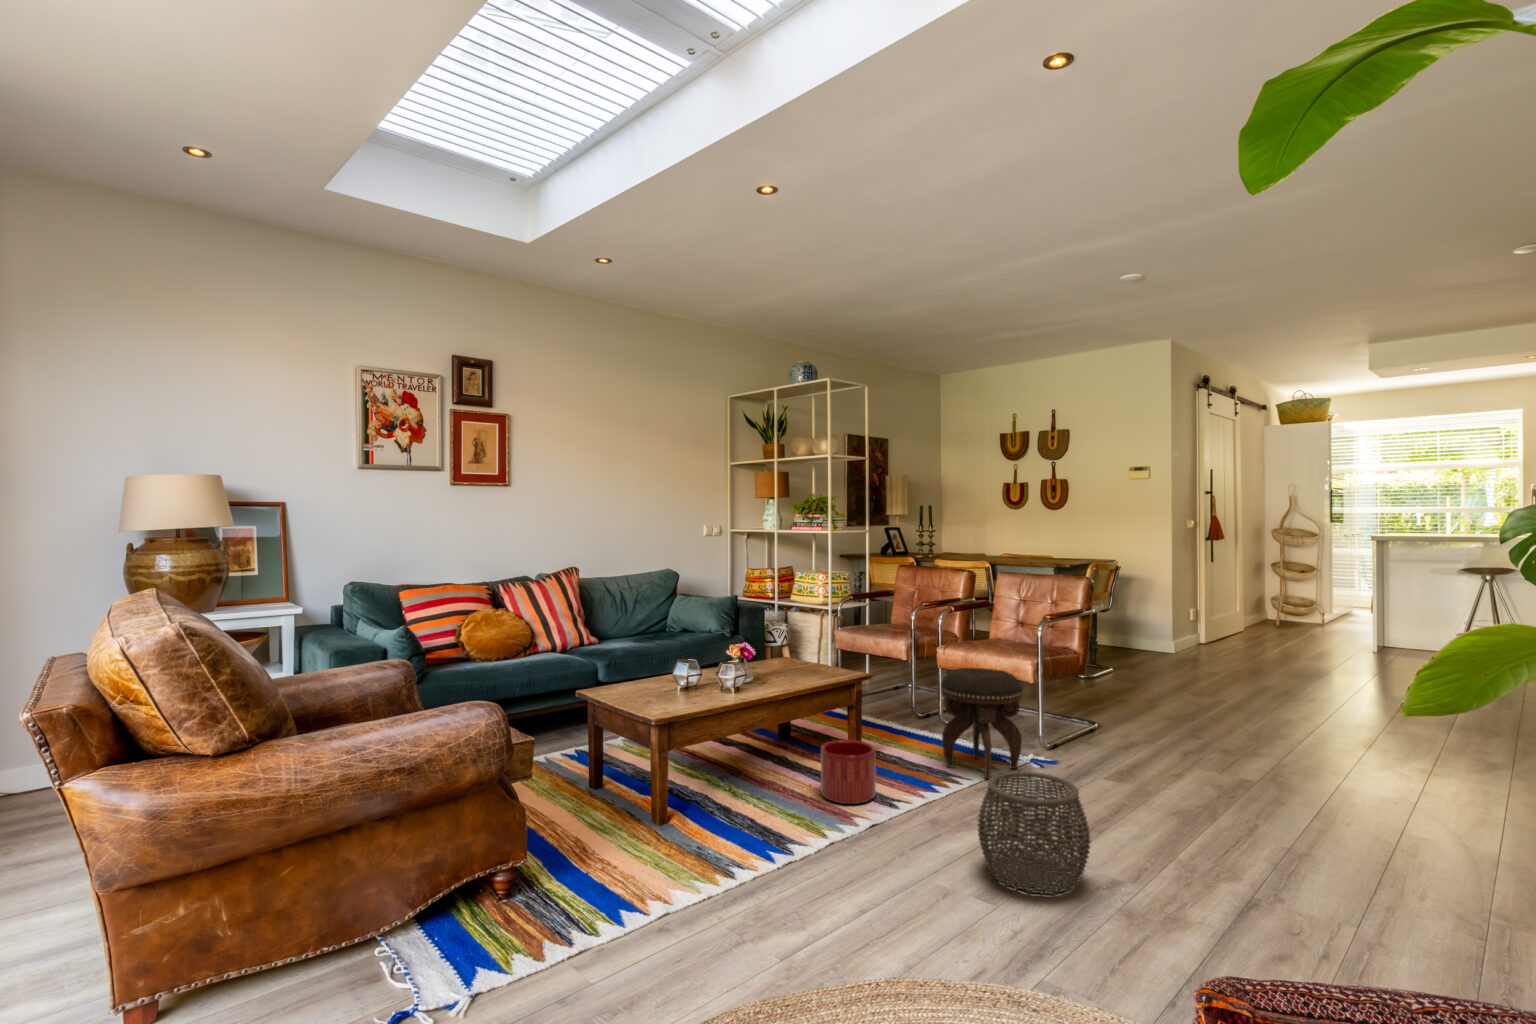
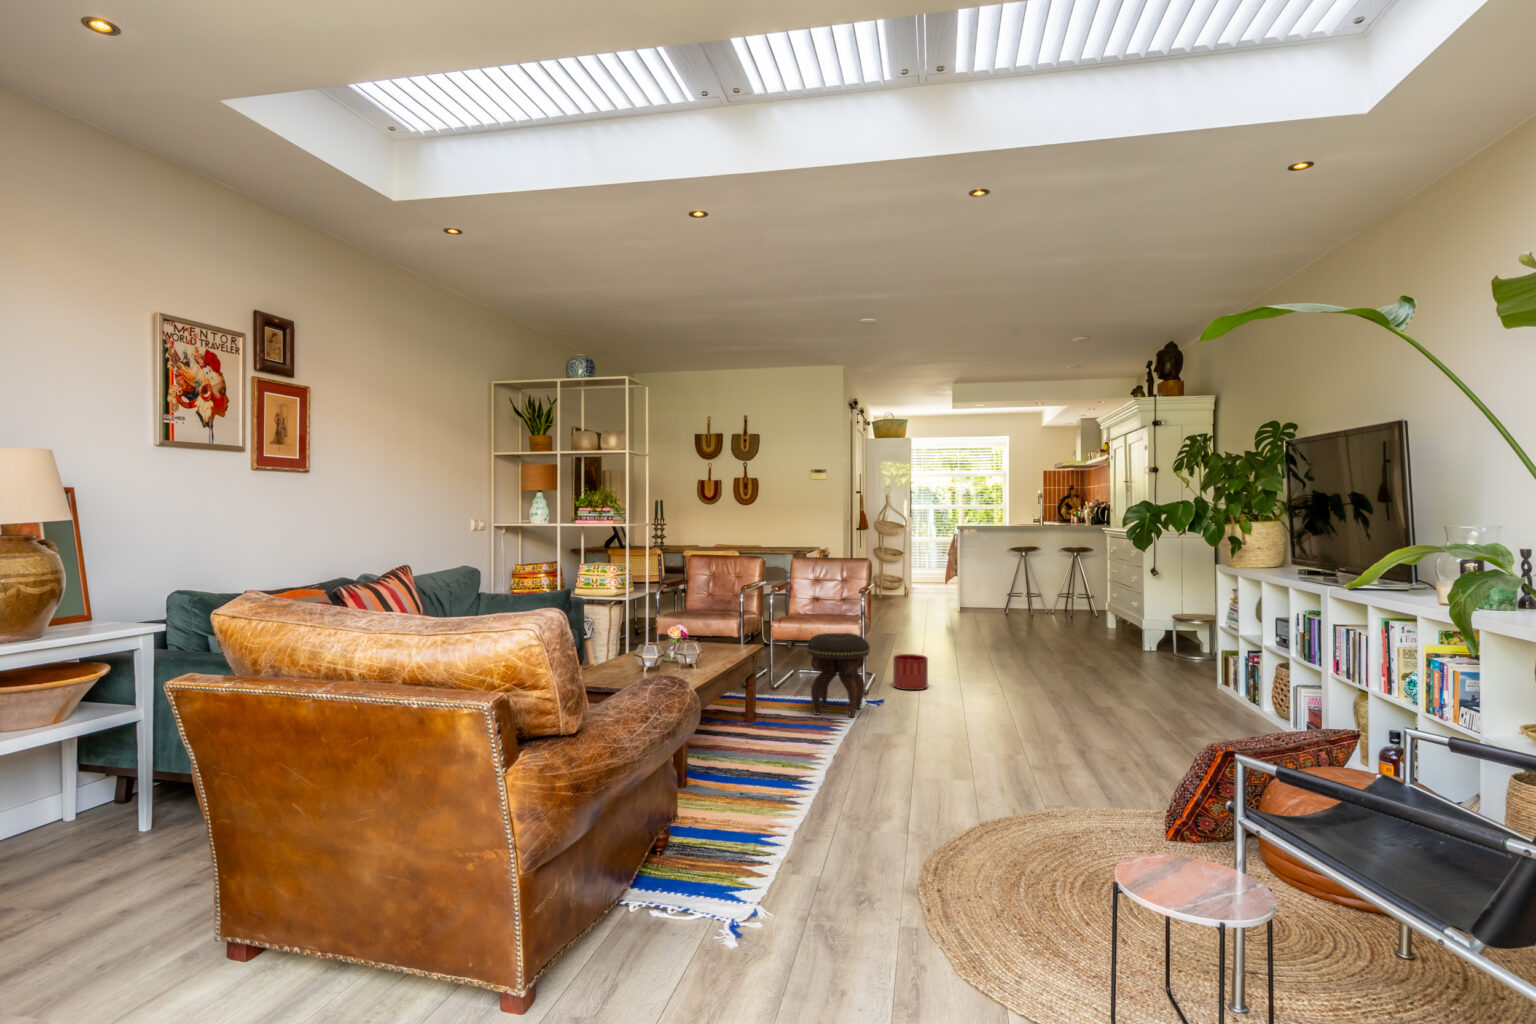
planter: present [821,740,876,804] -> present [893,654,928,690]
woven basket: present [977,771,1091,894] -> none [922,693,998,771]

